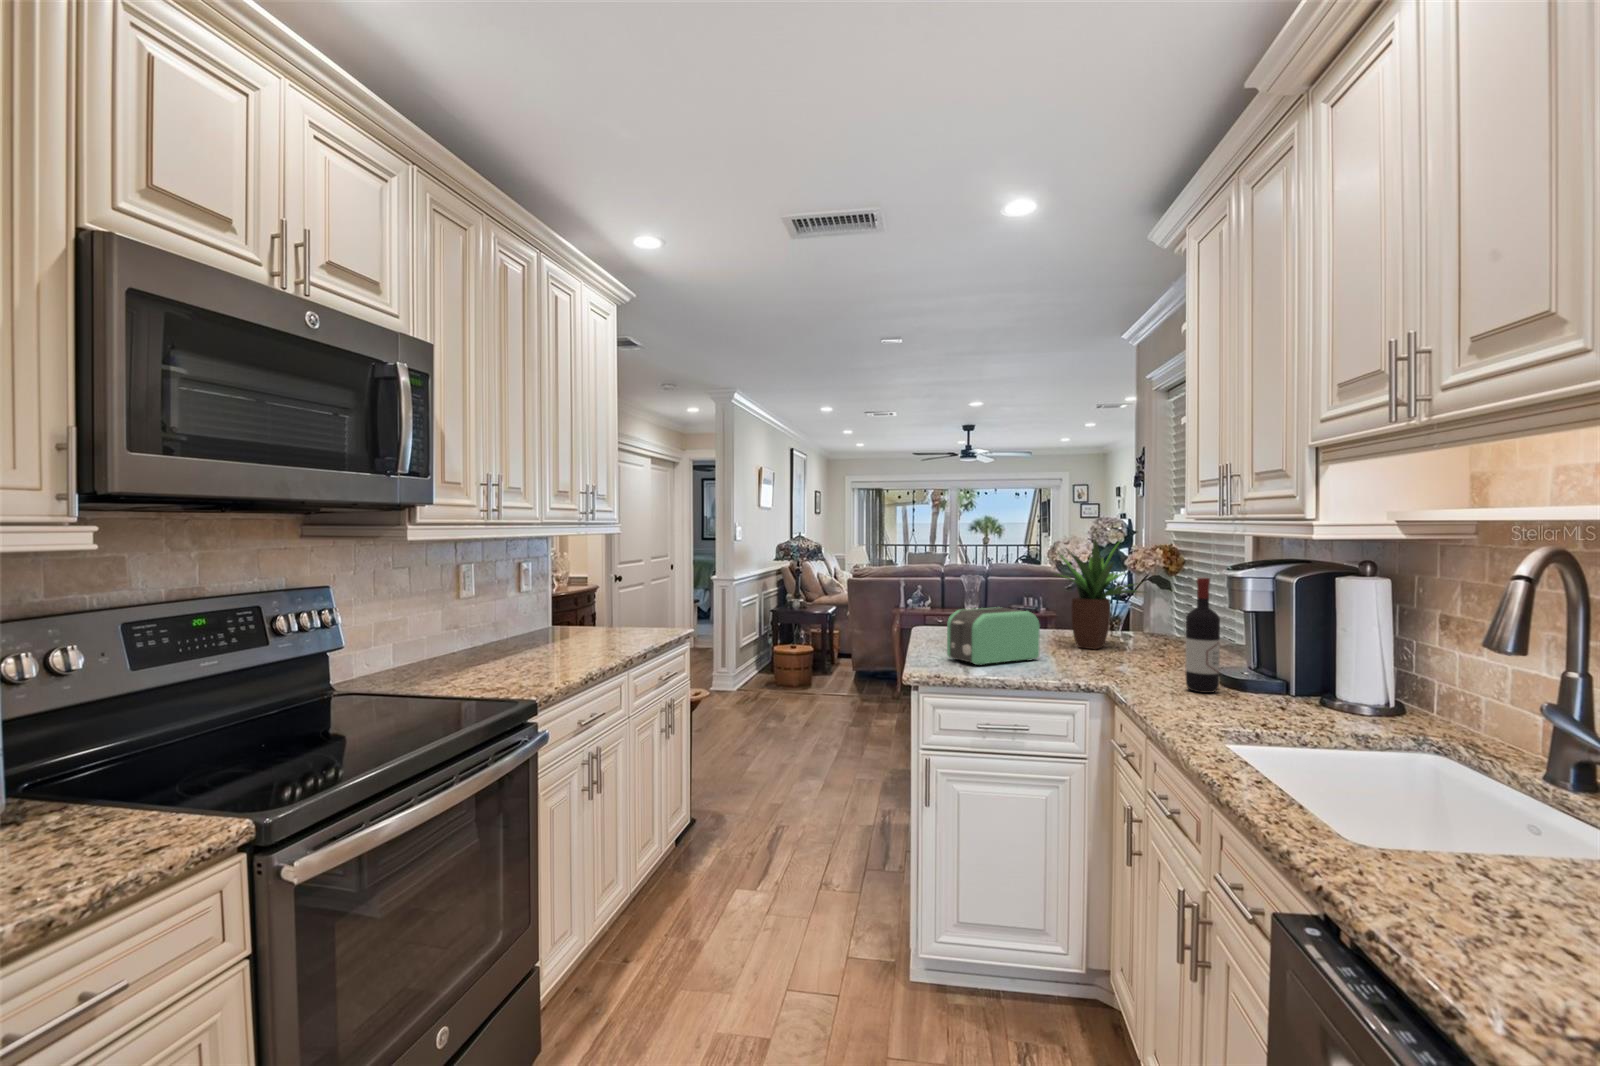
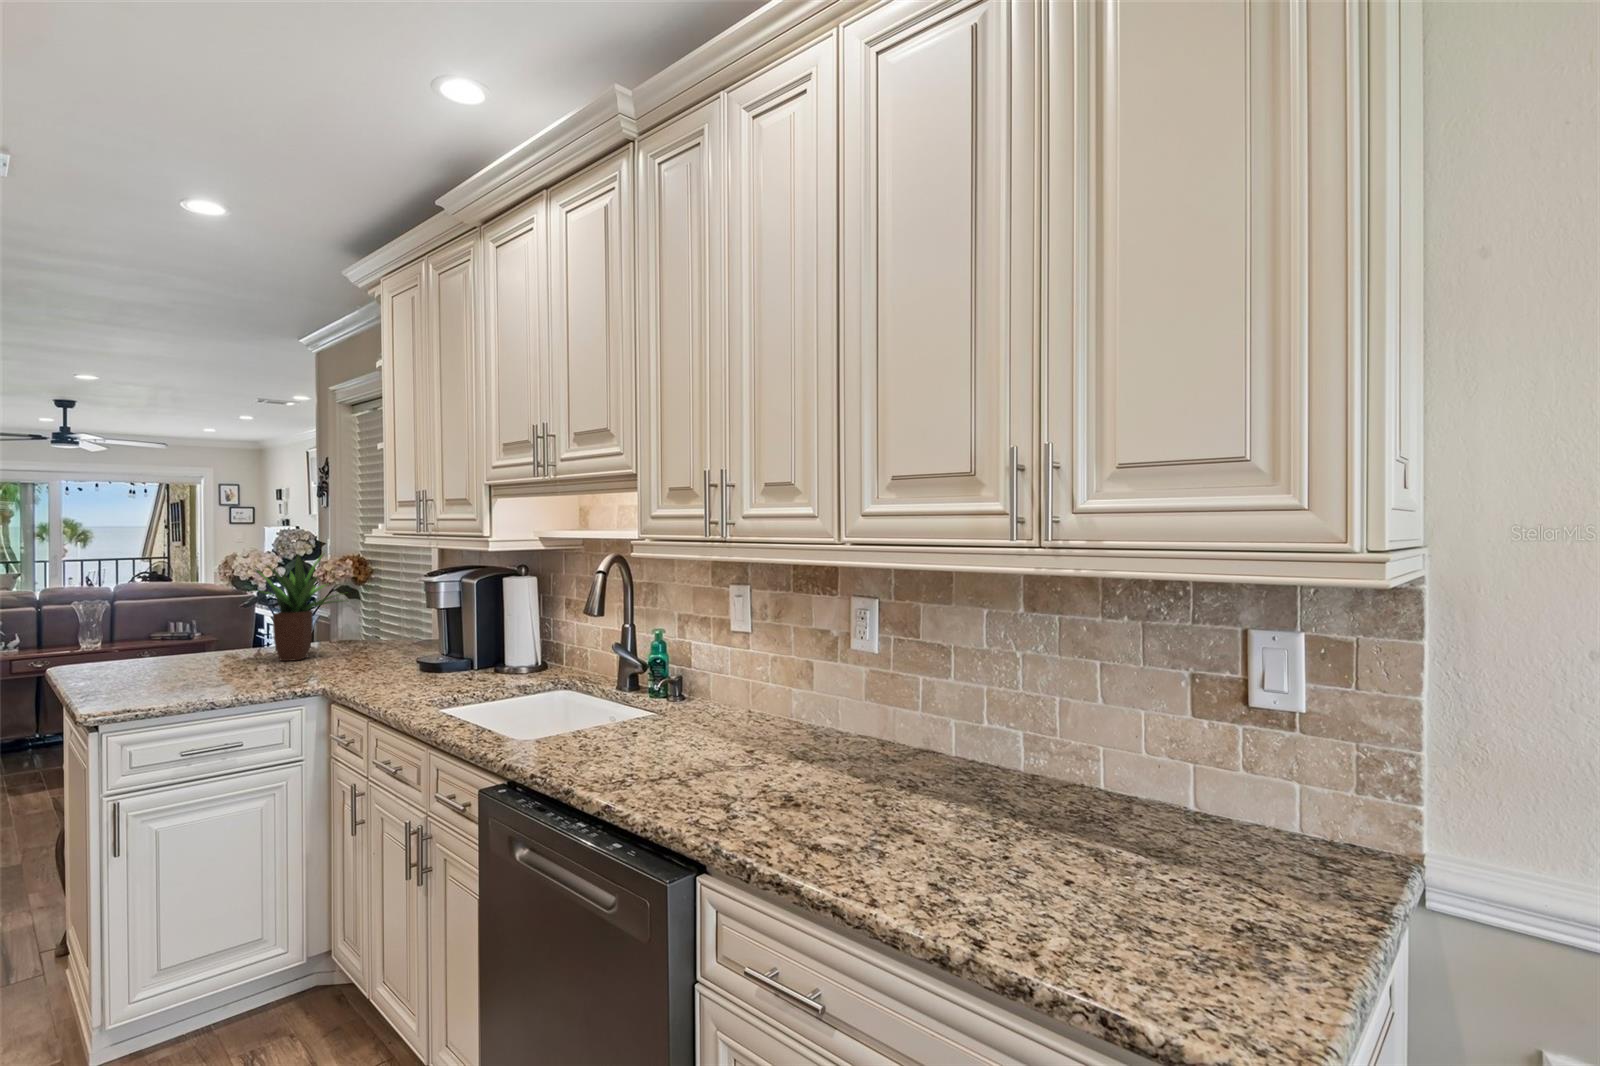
wine bottle: present [1186,578,1220,693] -> none [394,585,422,679]
toaster: present [947,607,1040,665] -> none [129,630,245,692]

